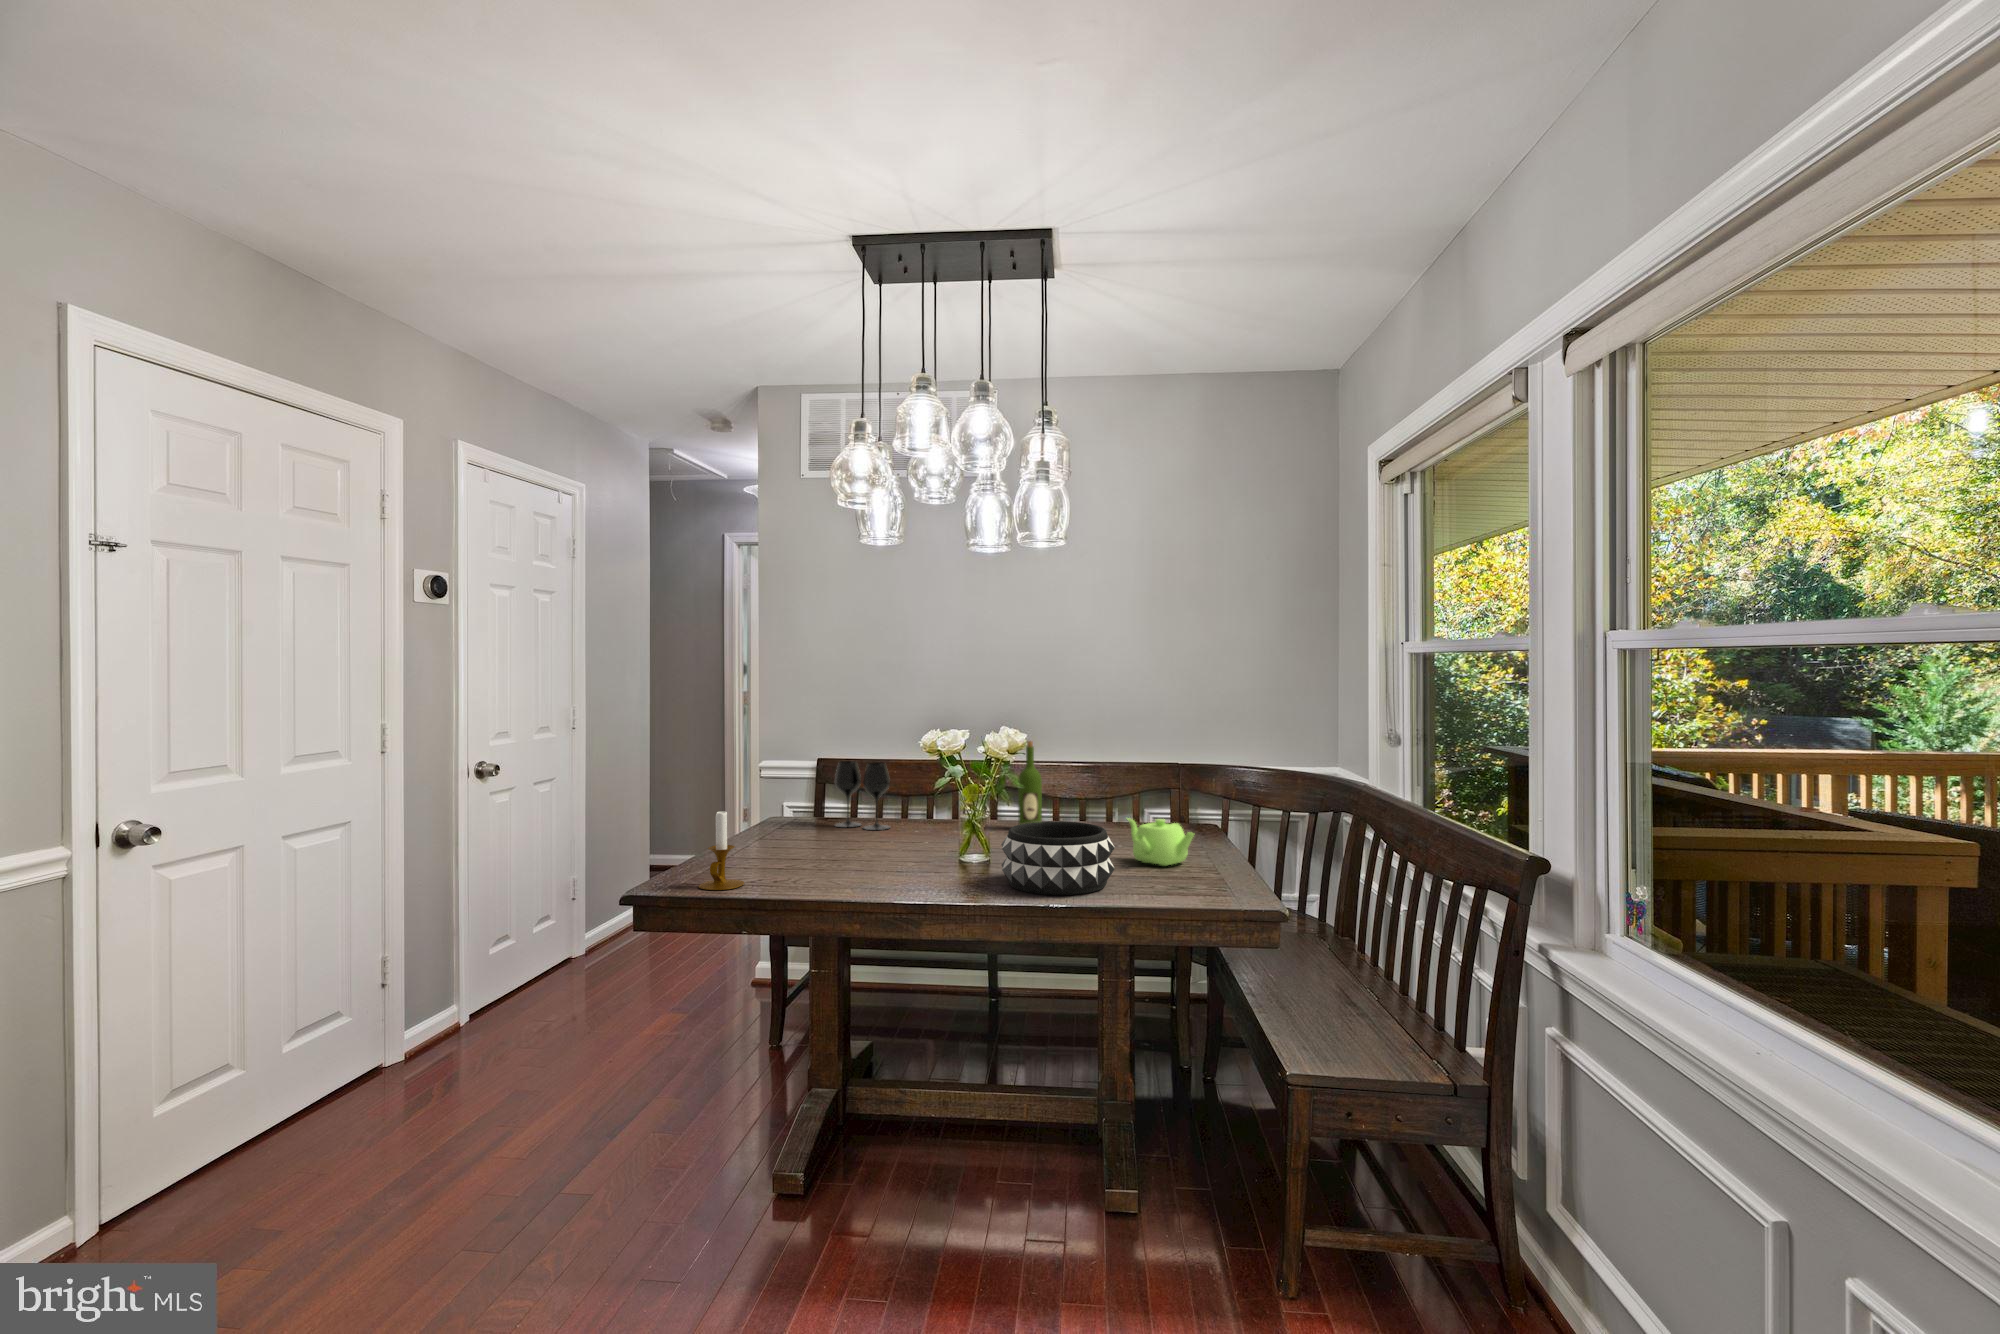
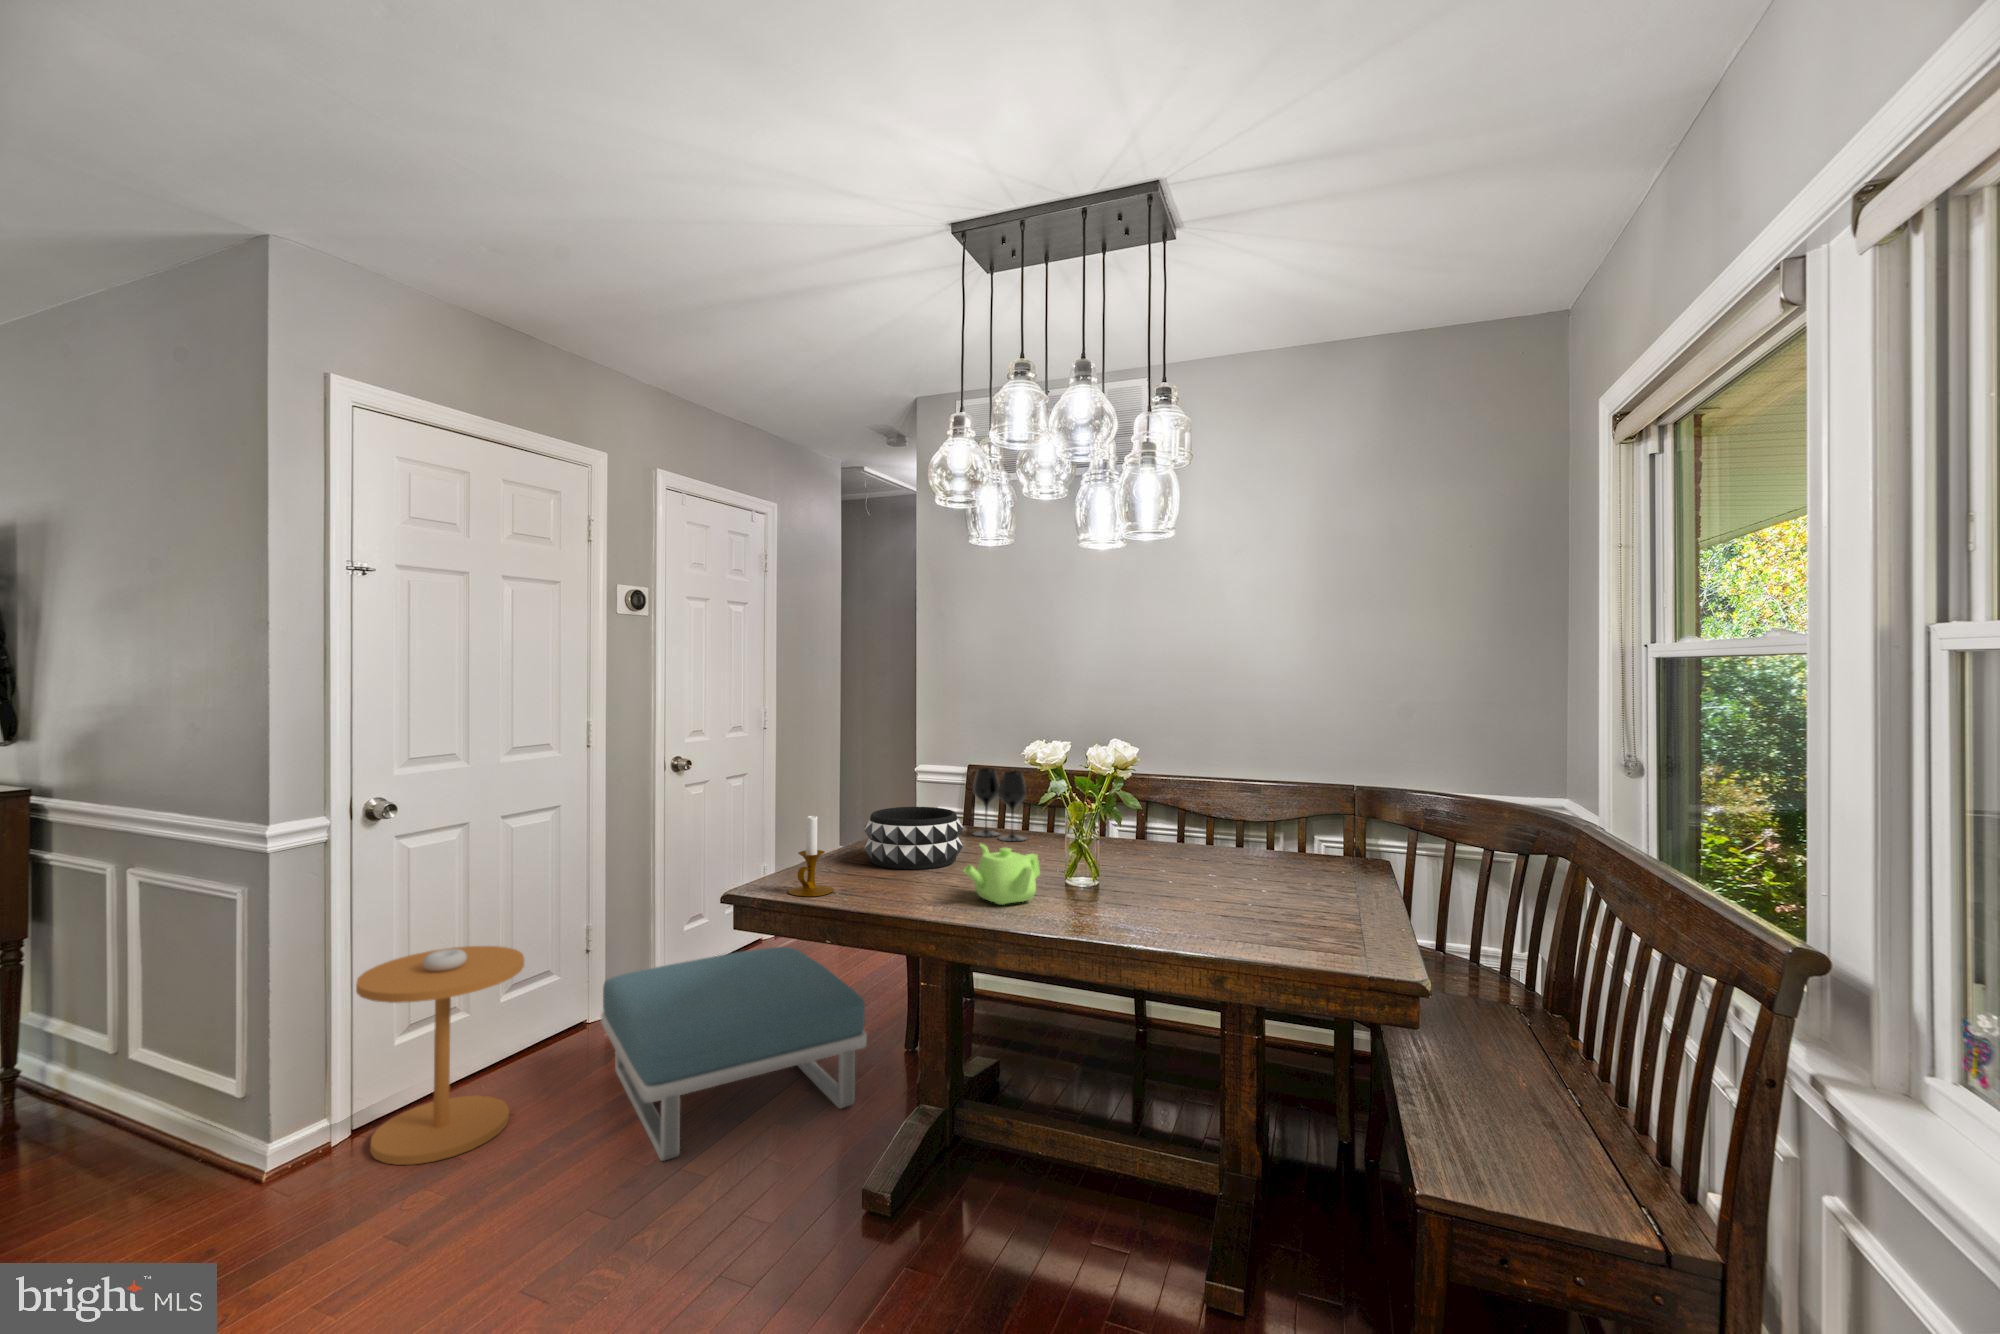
wine bottle: present [1018,741,1042,824] -> none [1160,754,1186,853]
teapot: present [1127,818,1194,866] -> present [964,844,1040,905]
decorative bowl: present [1001,821,1115,895] -> present [864,807,963,870]
footstool: none [435,956,744,1179] -> present [601,947,867,1161]
side table: none [153,980,358,1232] -> present [356,946,524,1165]

